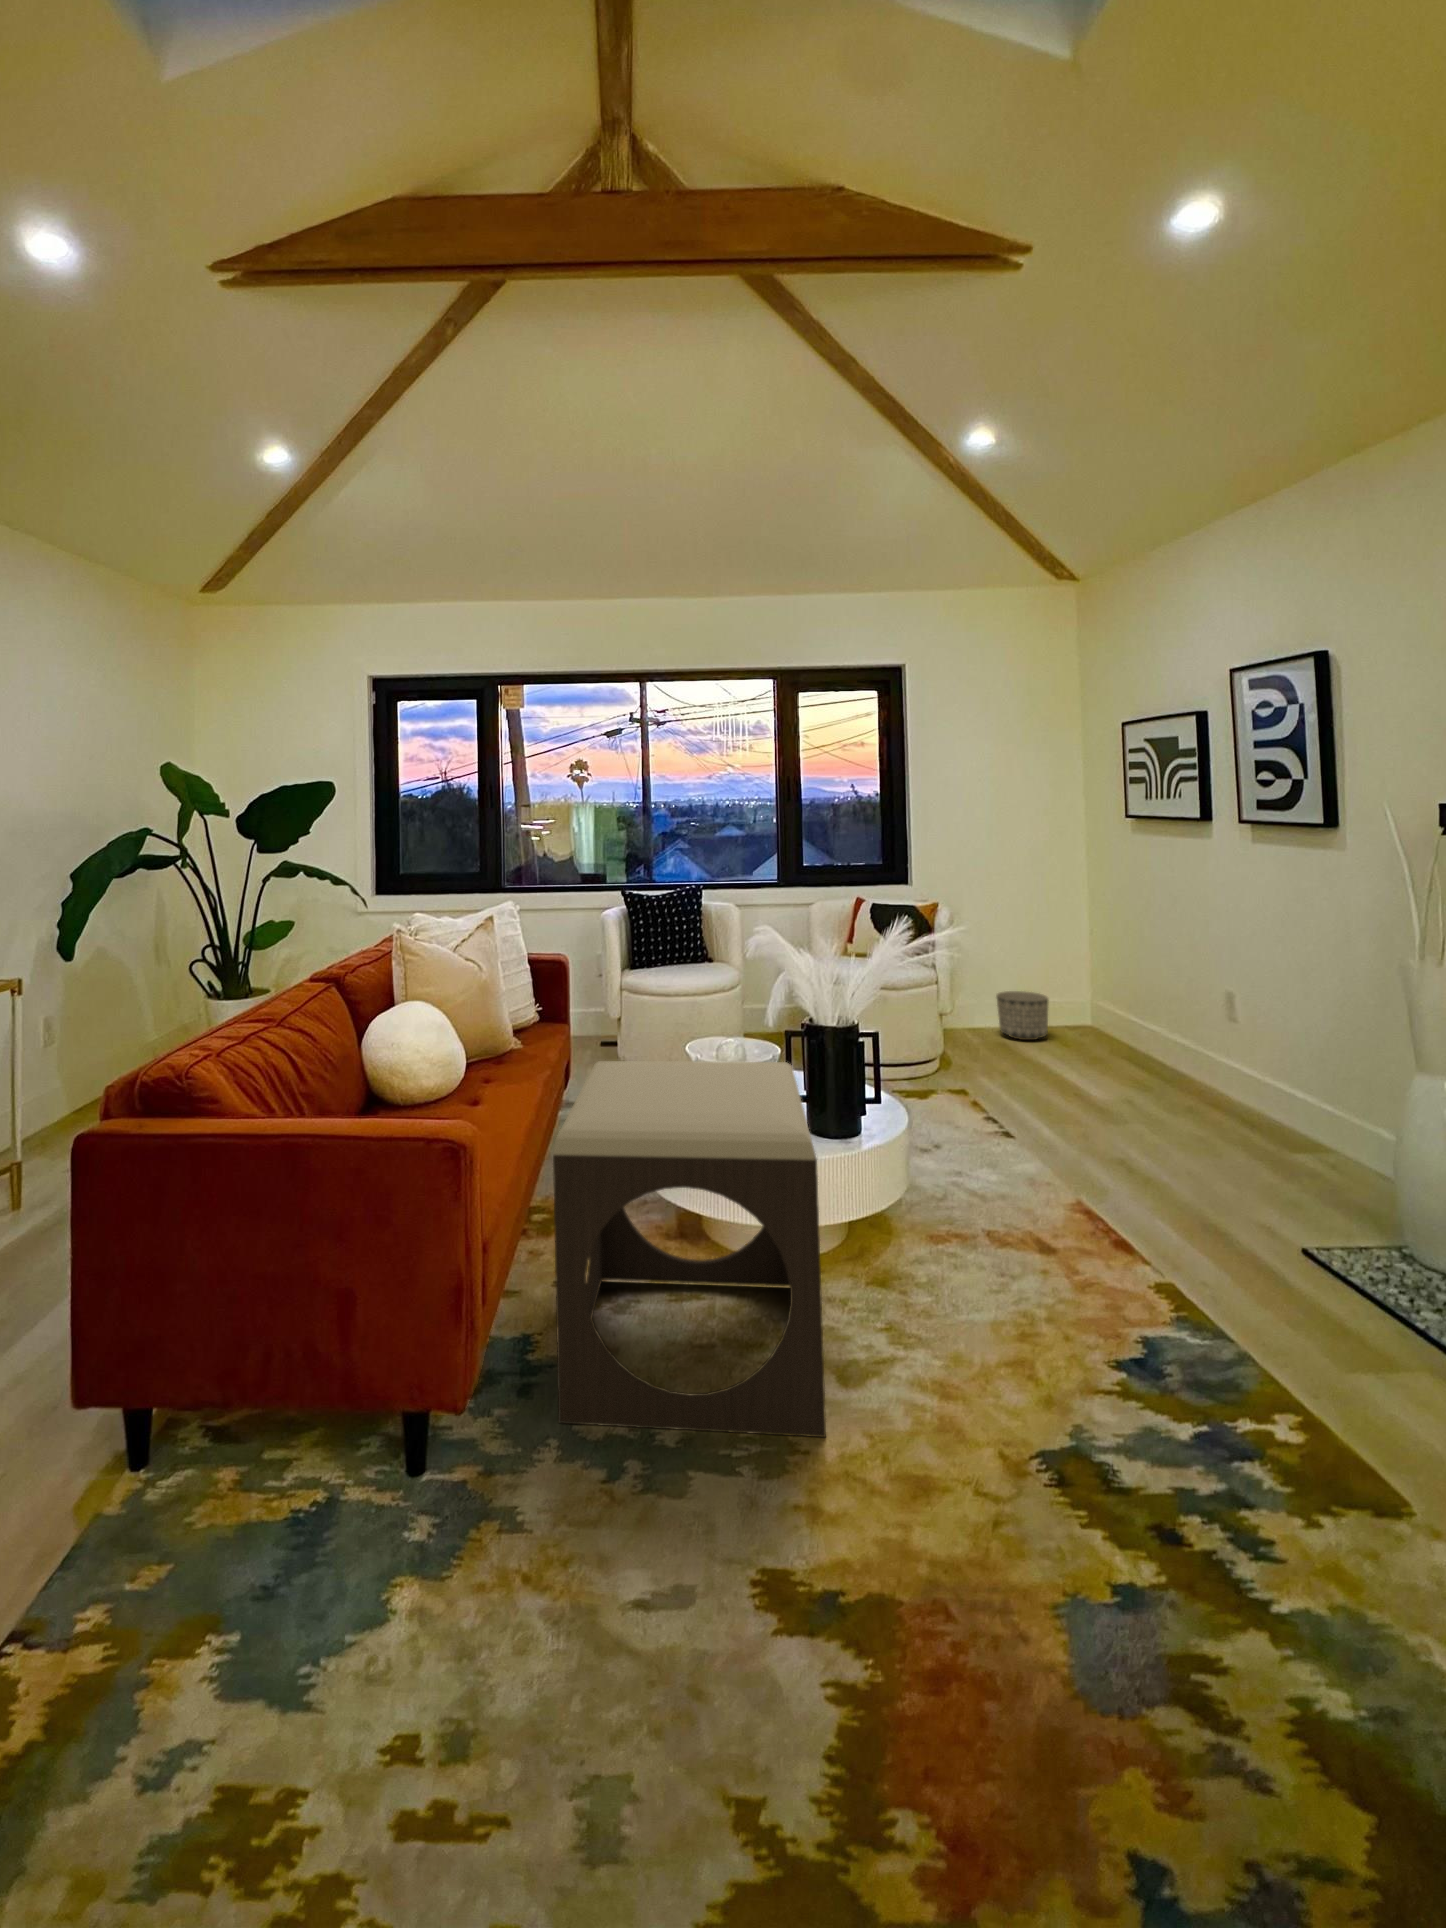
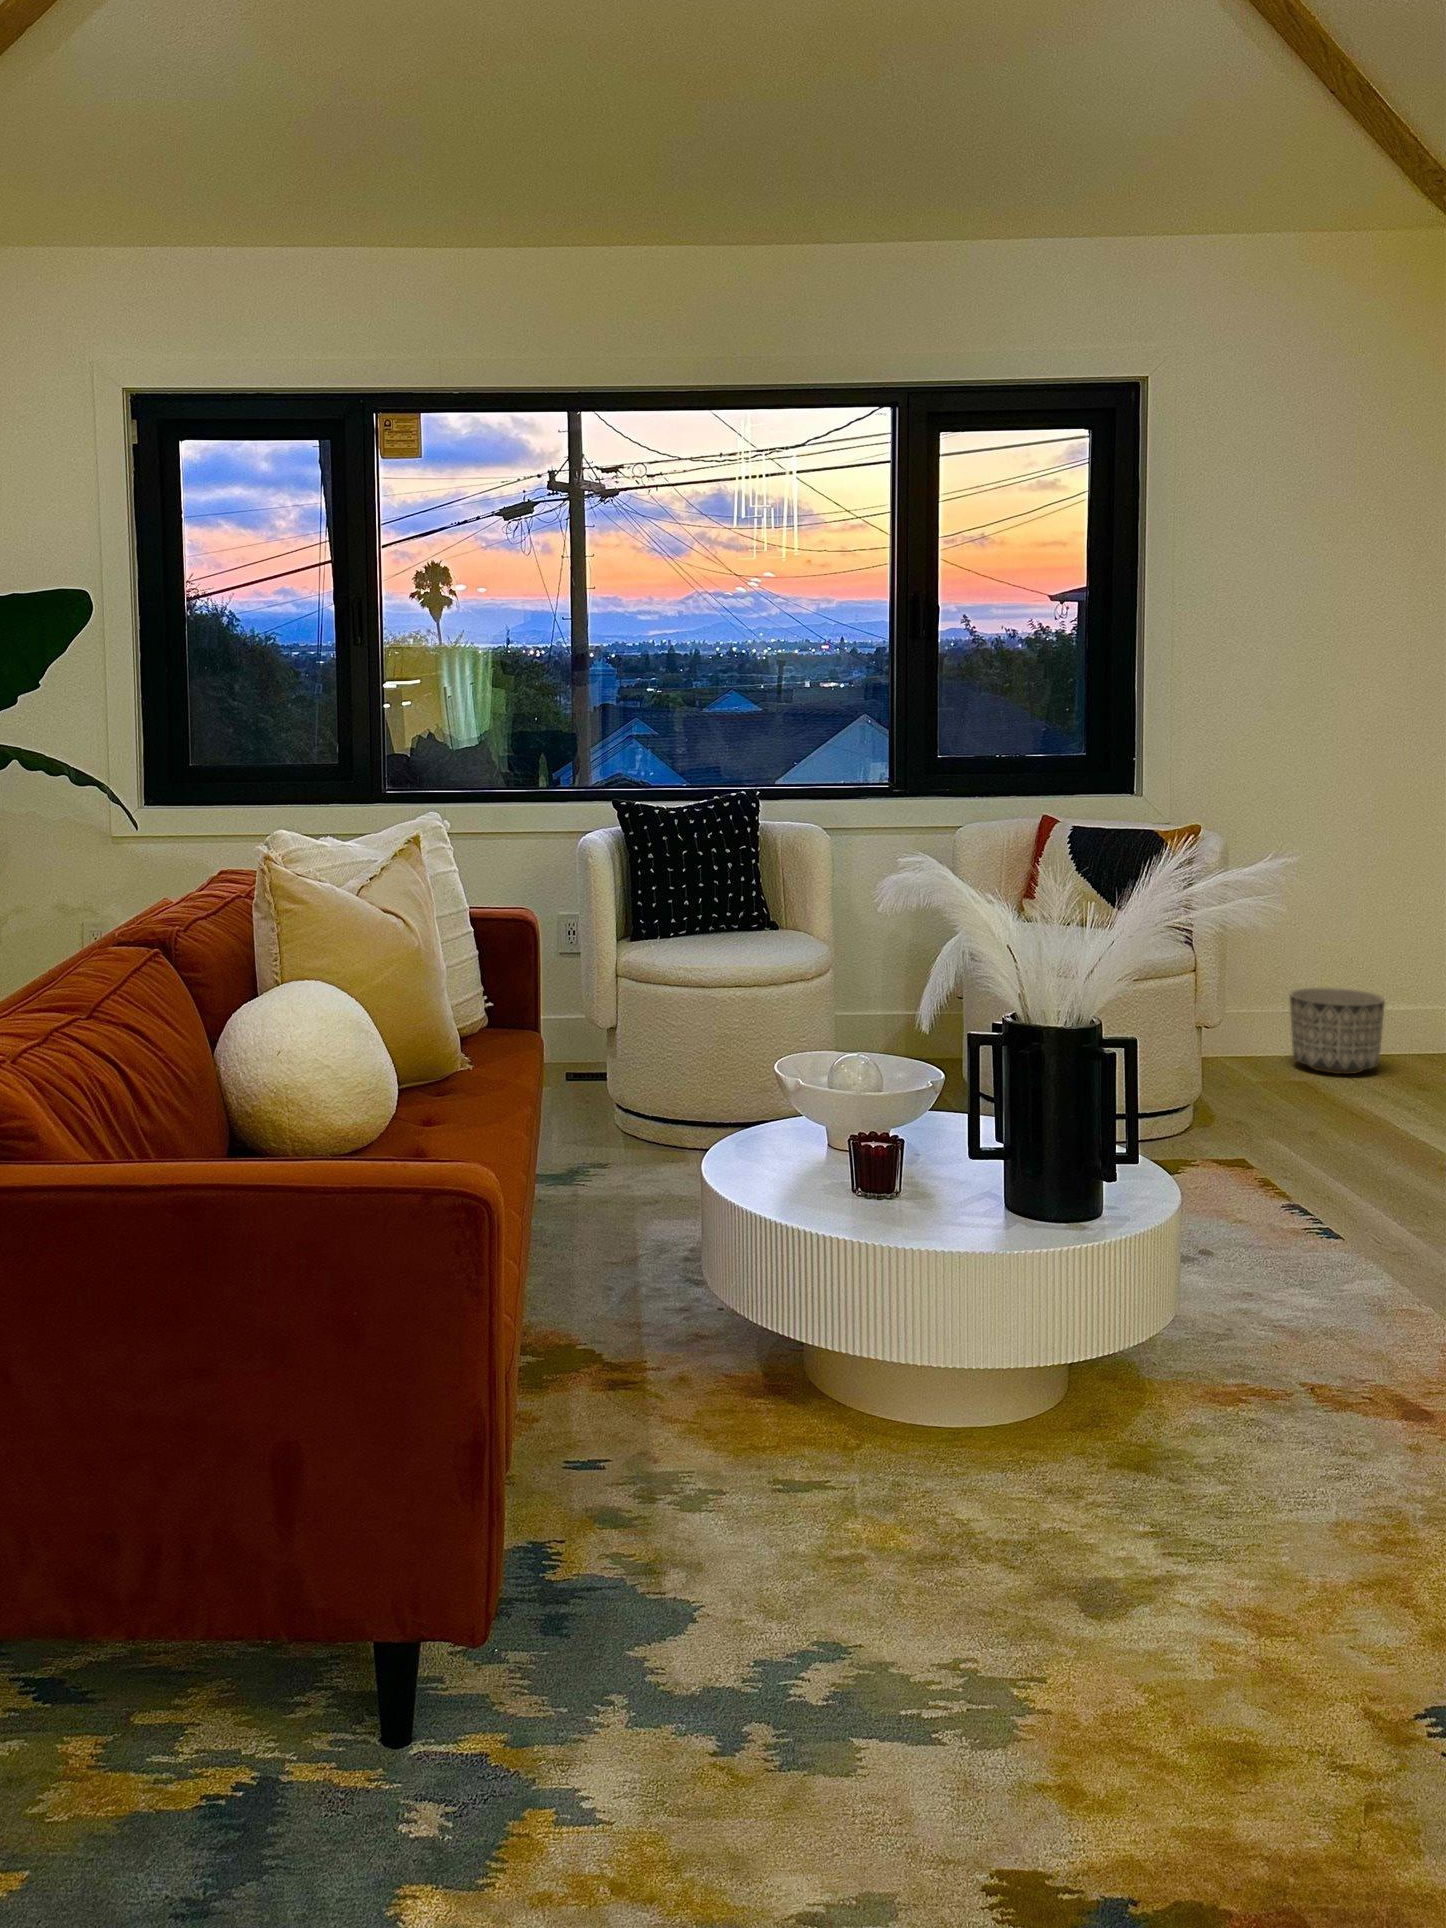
footstool: present [553,1061,826,1437] -> none [615,1087,1078,1689]

